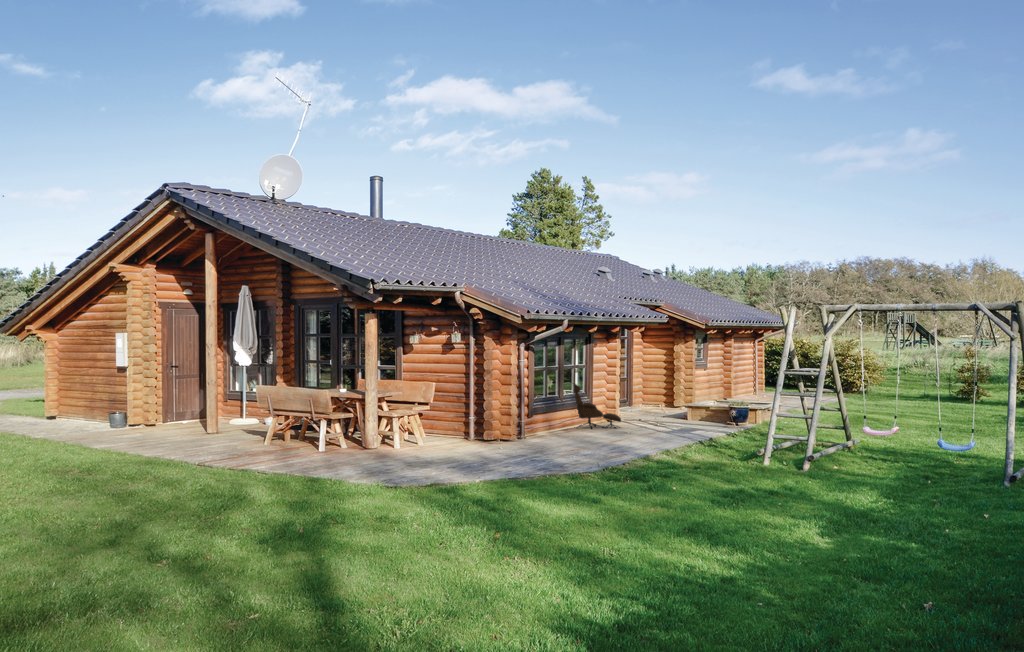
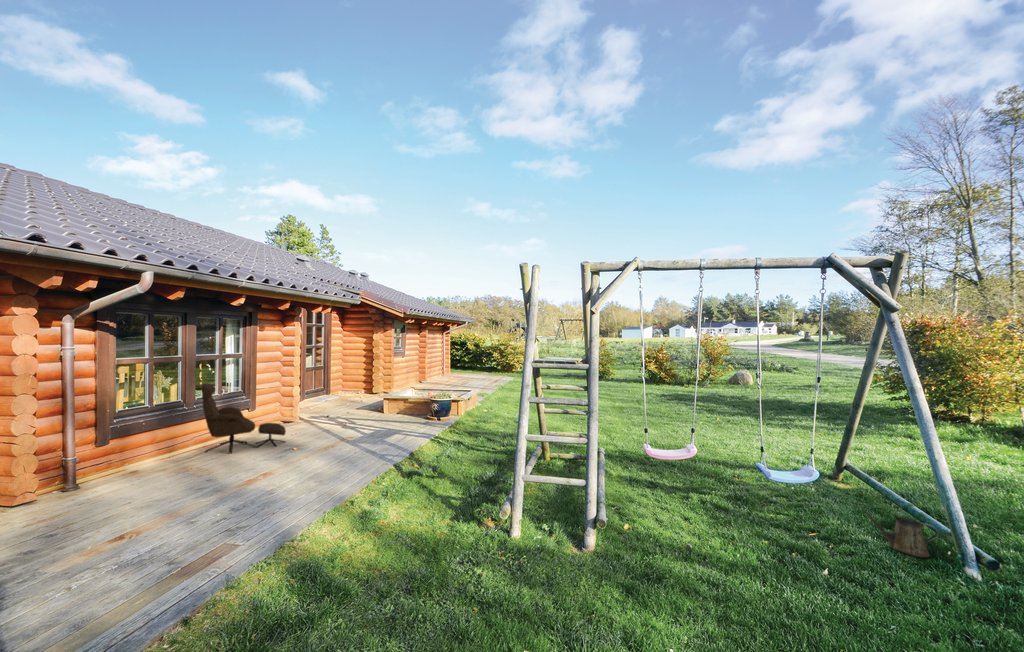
watering can: none [959,452,991,476] -> present [858,505,939,557]

